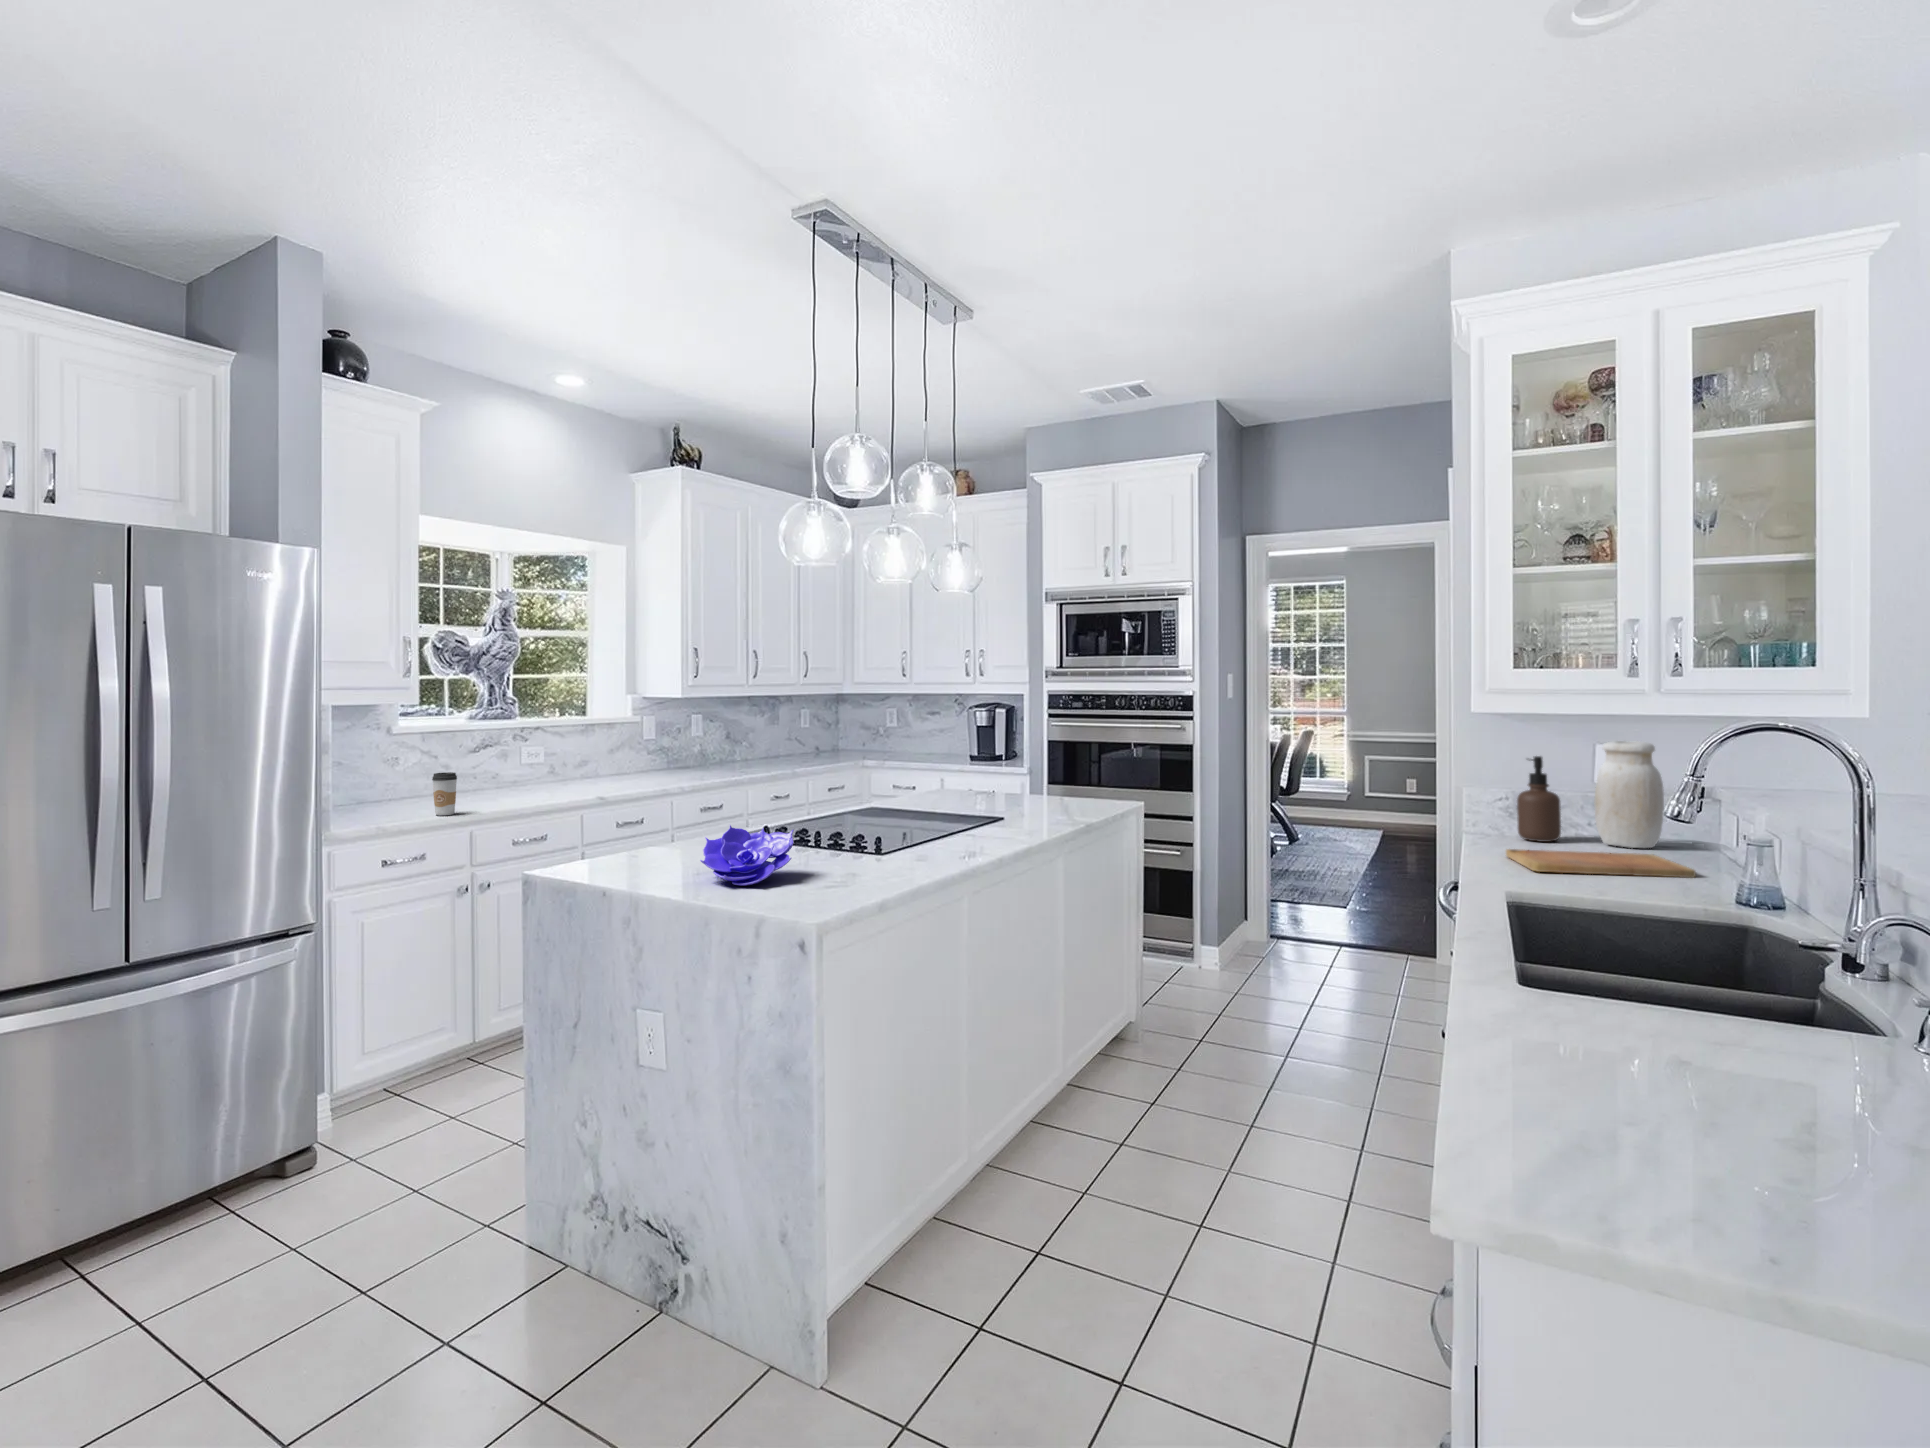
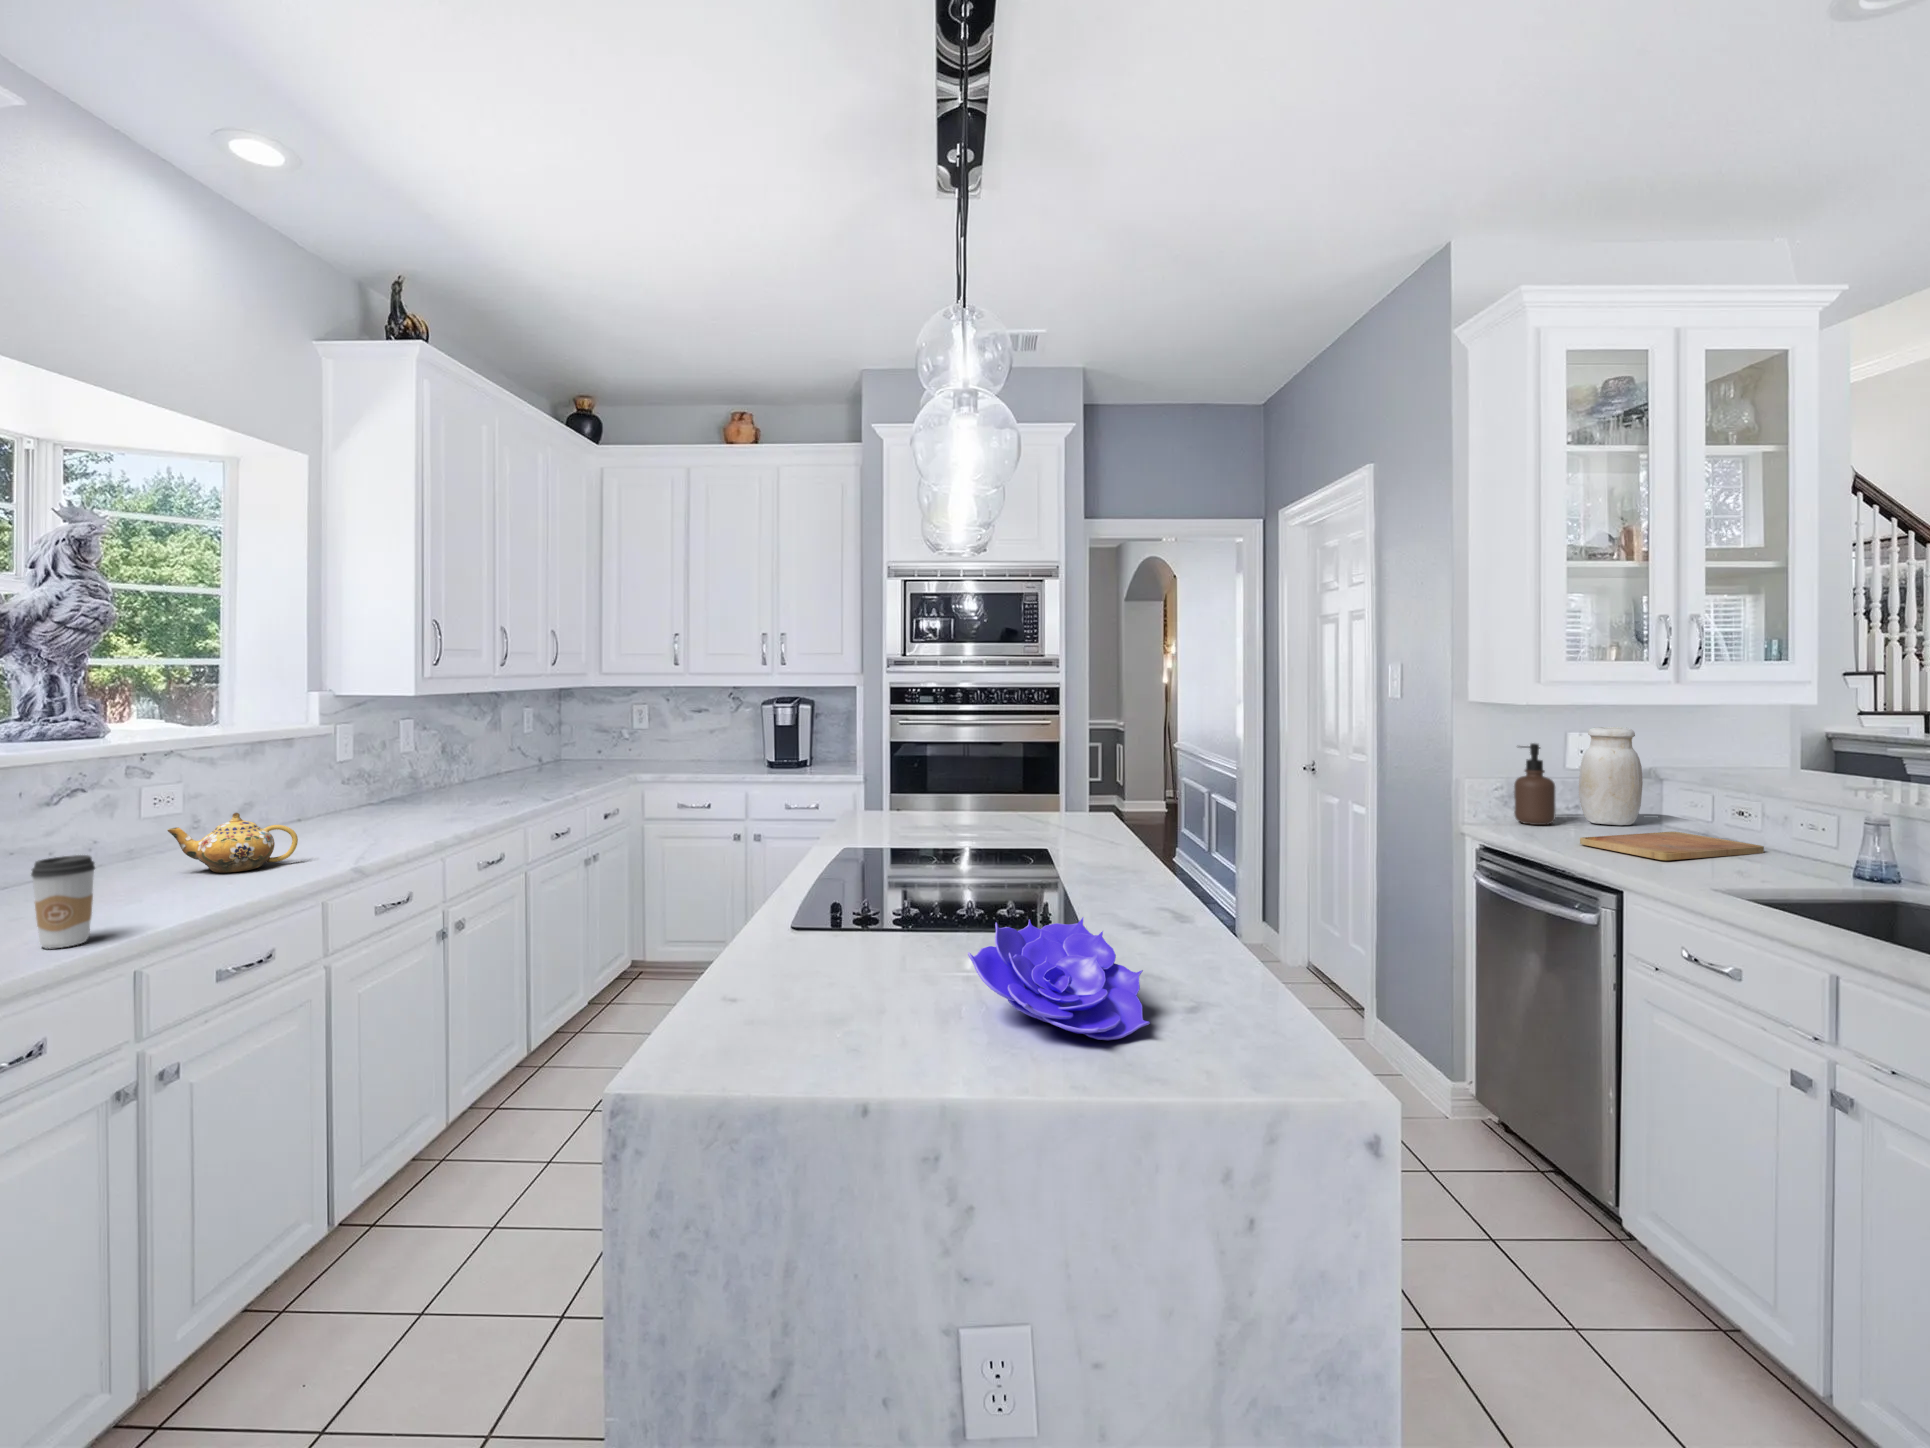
teapot: none [520,762,581,795] -> present [167,813,298,873]

